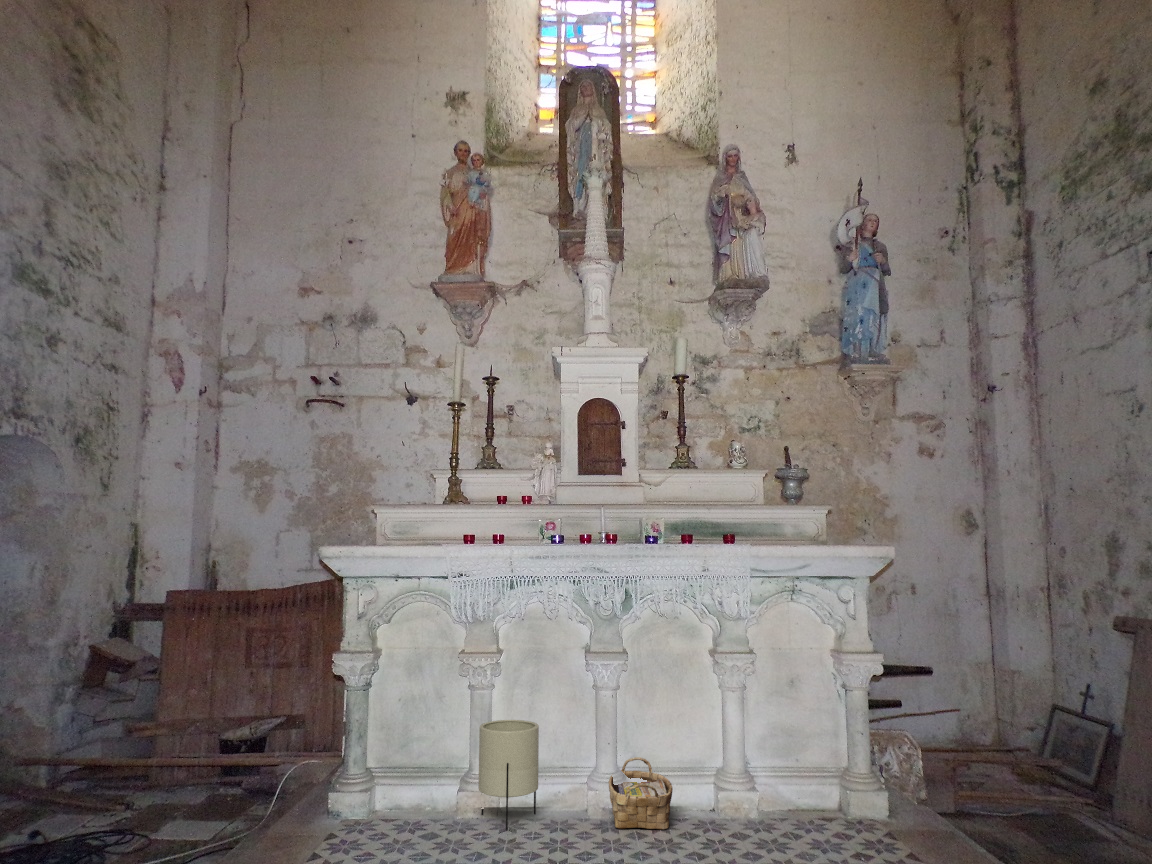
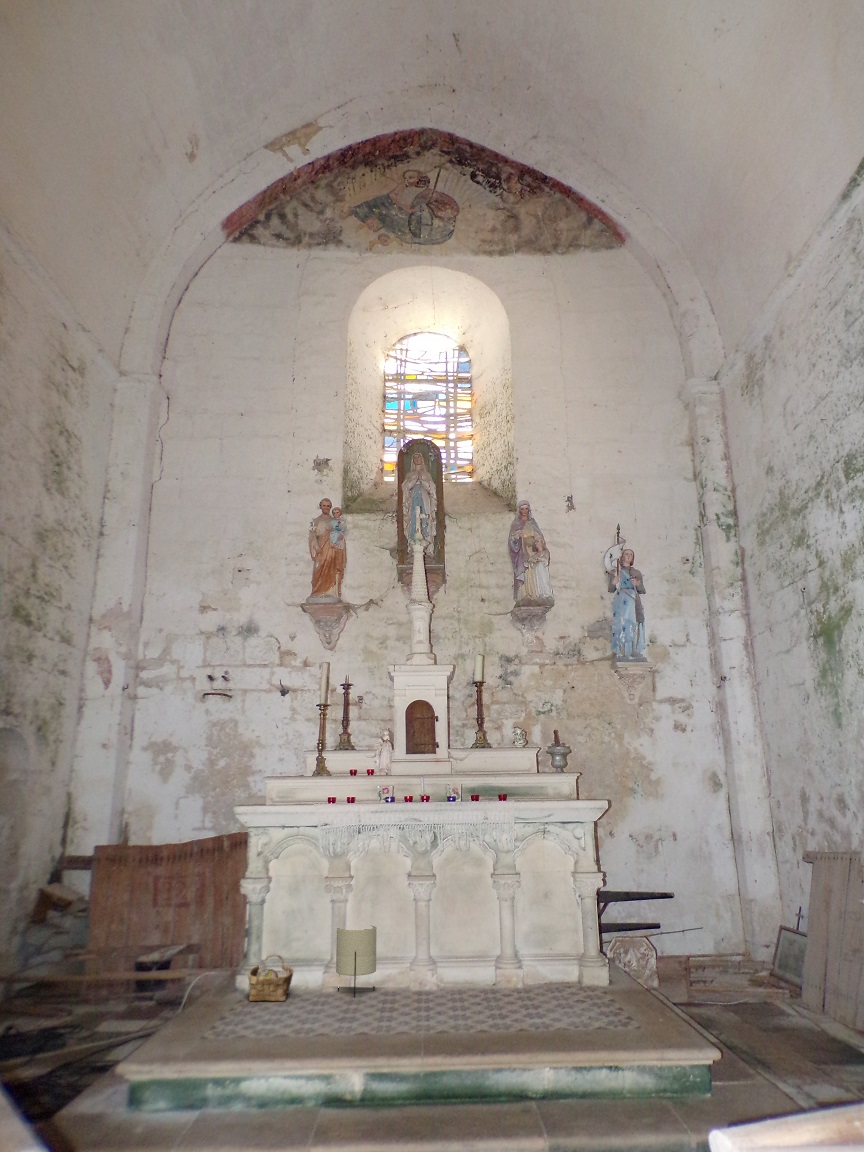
woven basket: present [608,757,673,829] -> present [248,954,293,1001]

